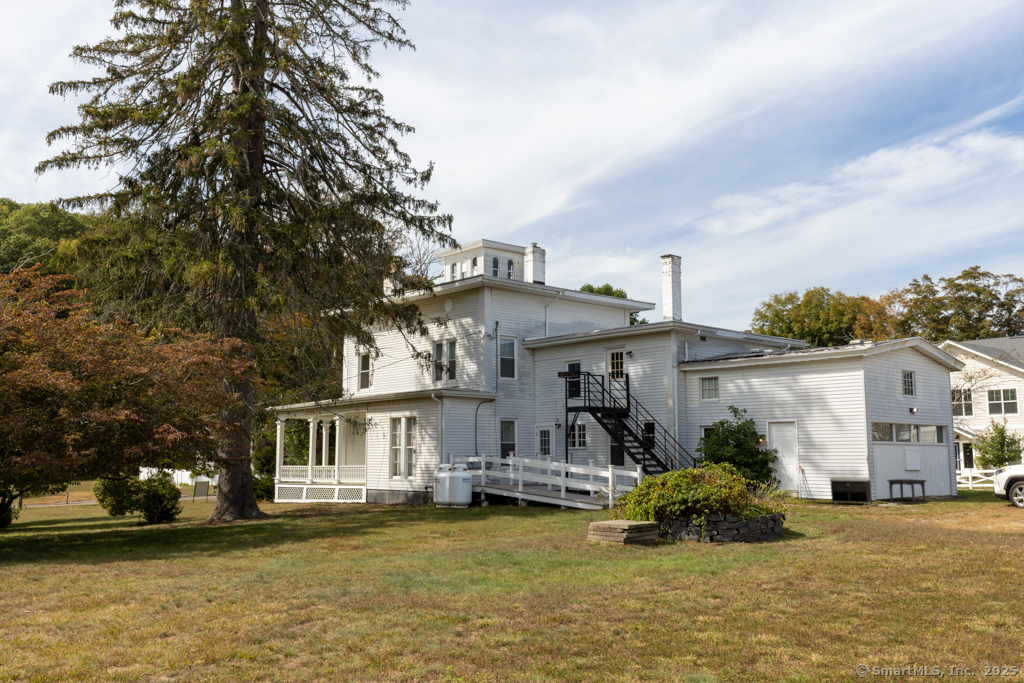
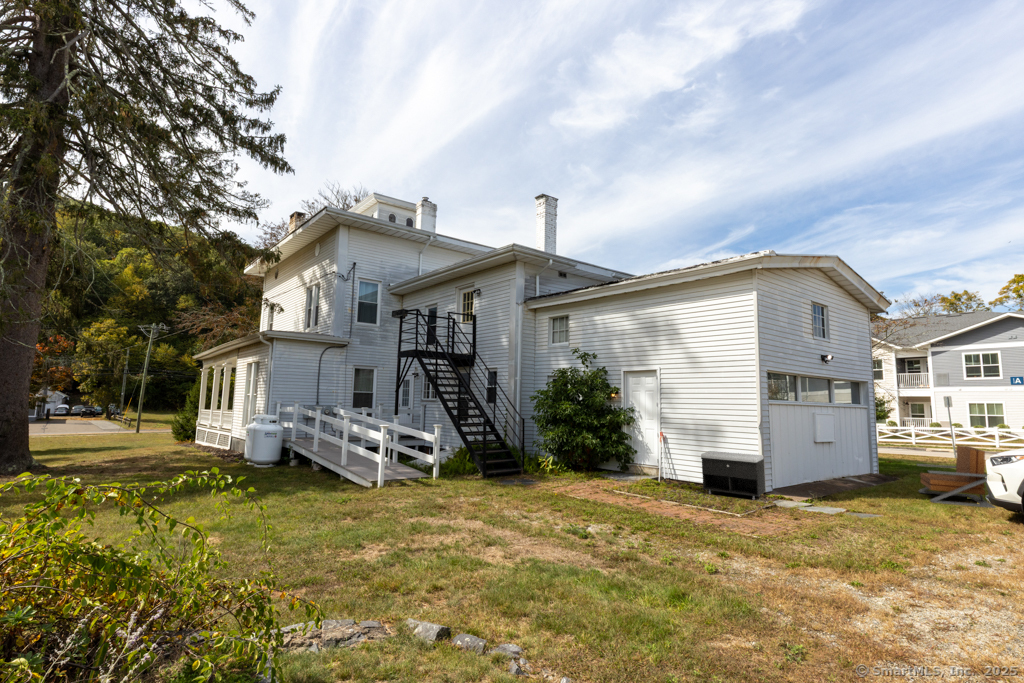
lounge chair: none [968,468,1005,504] -> present [917,445,996,508]
round table: present [887,479,926,503] -> none [788,455,853,496]

